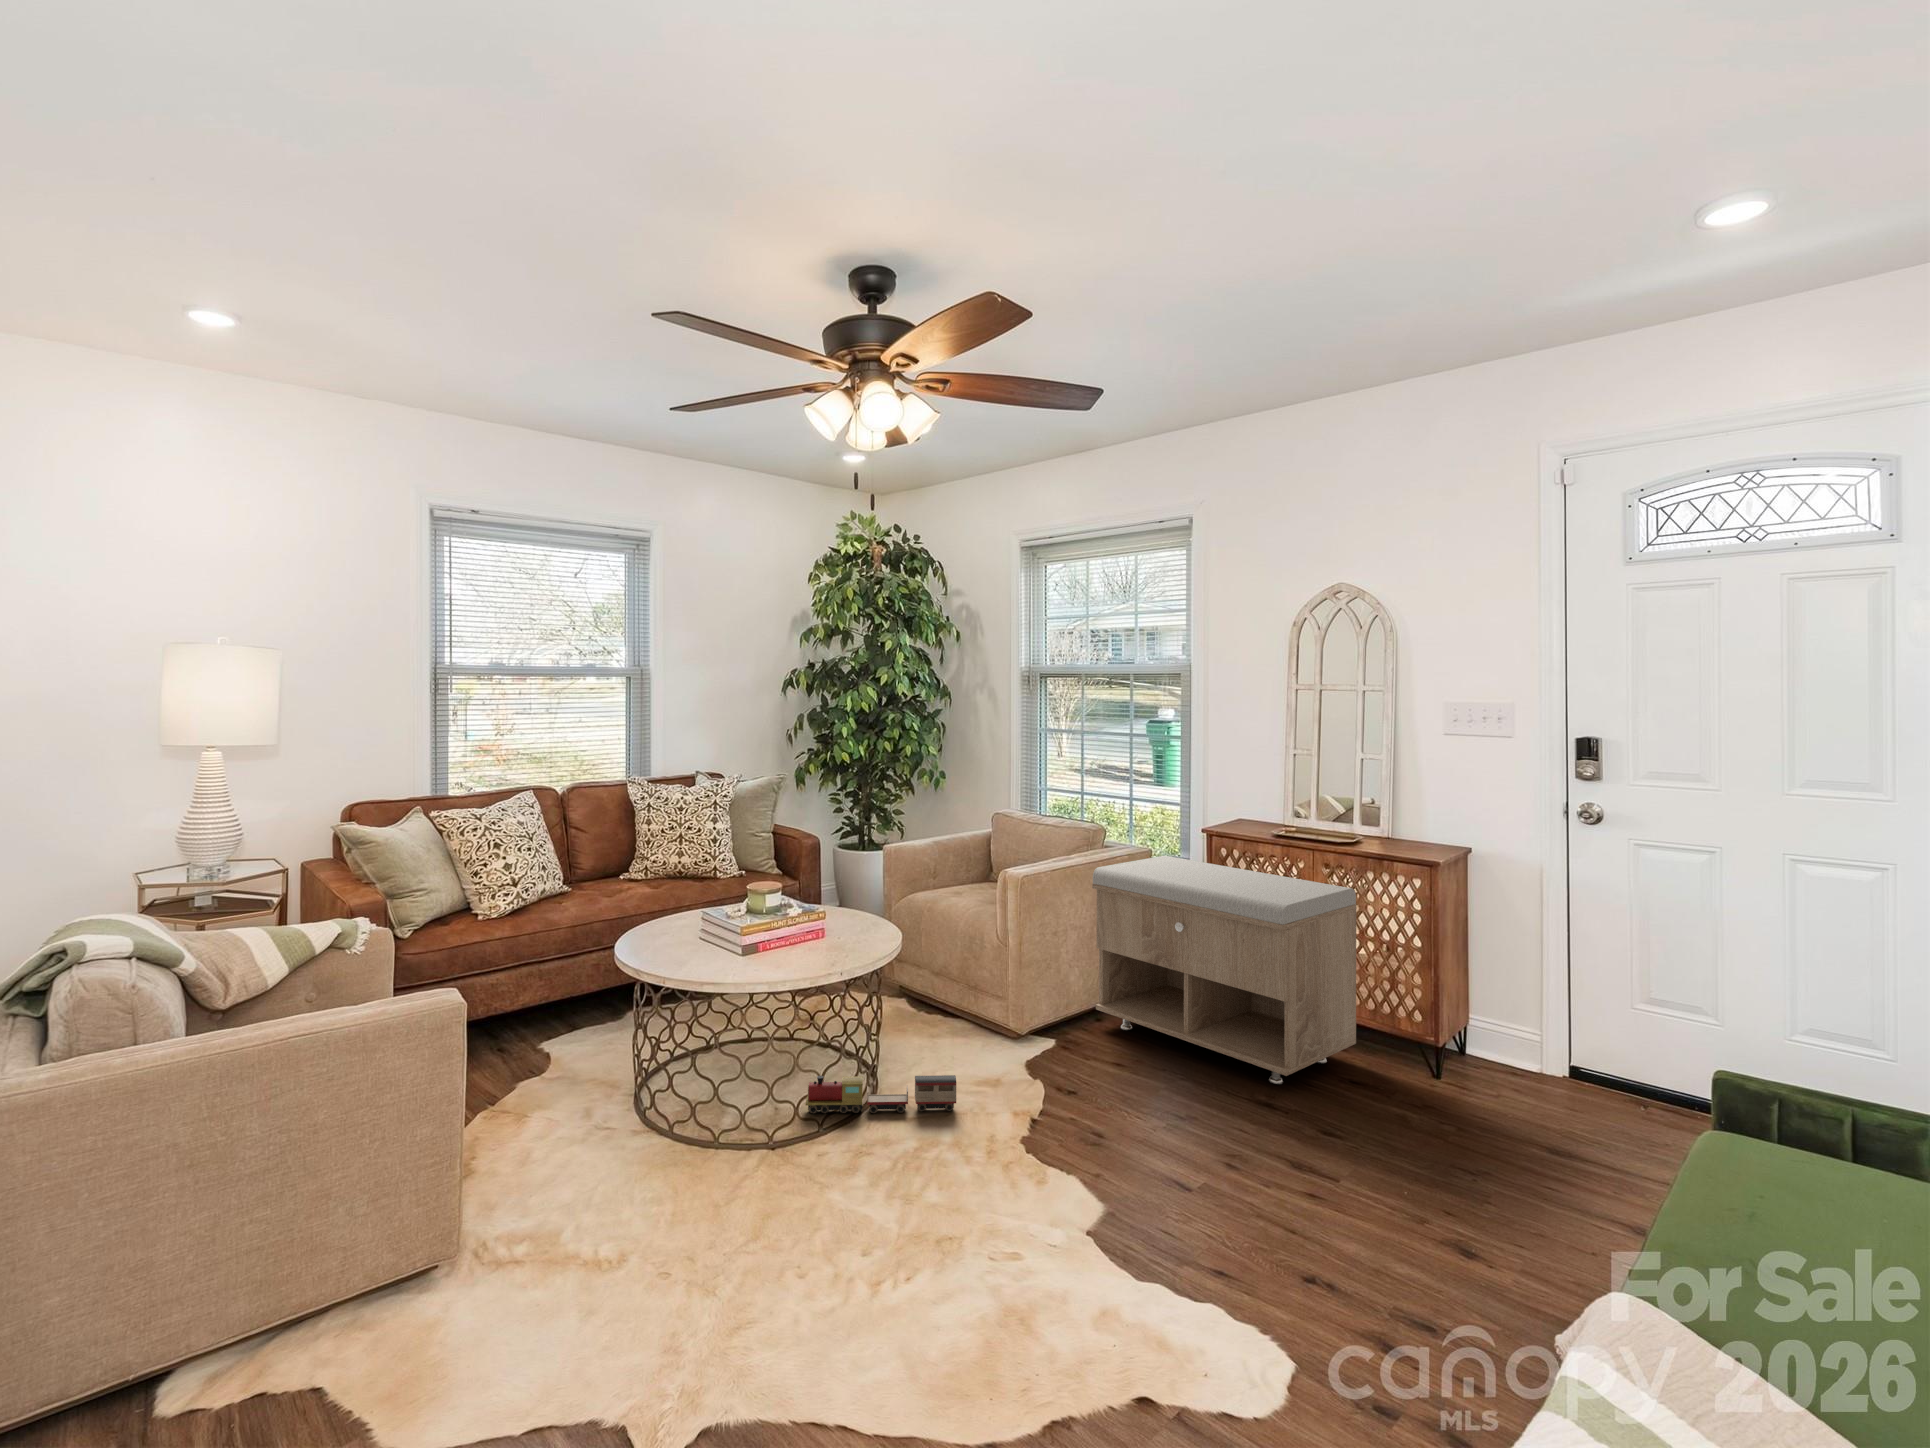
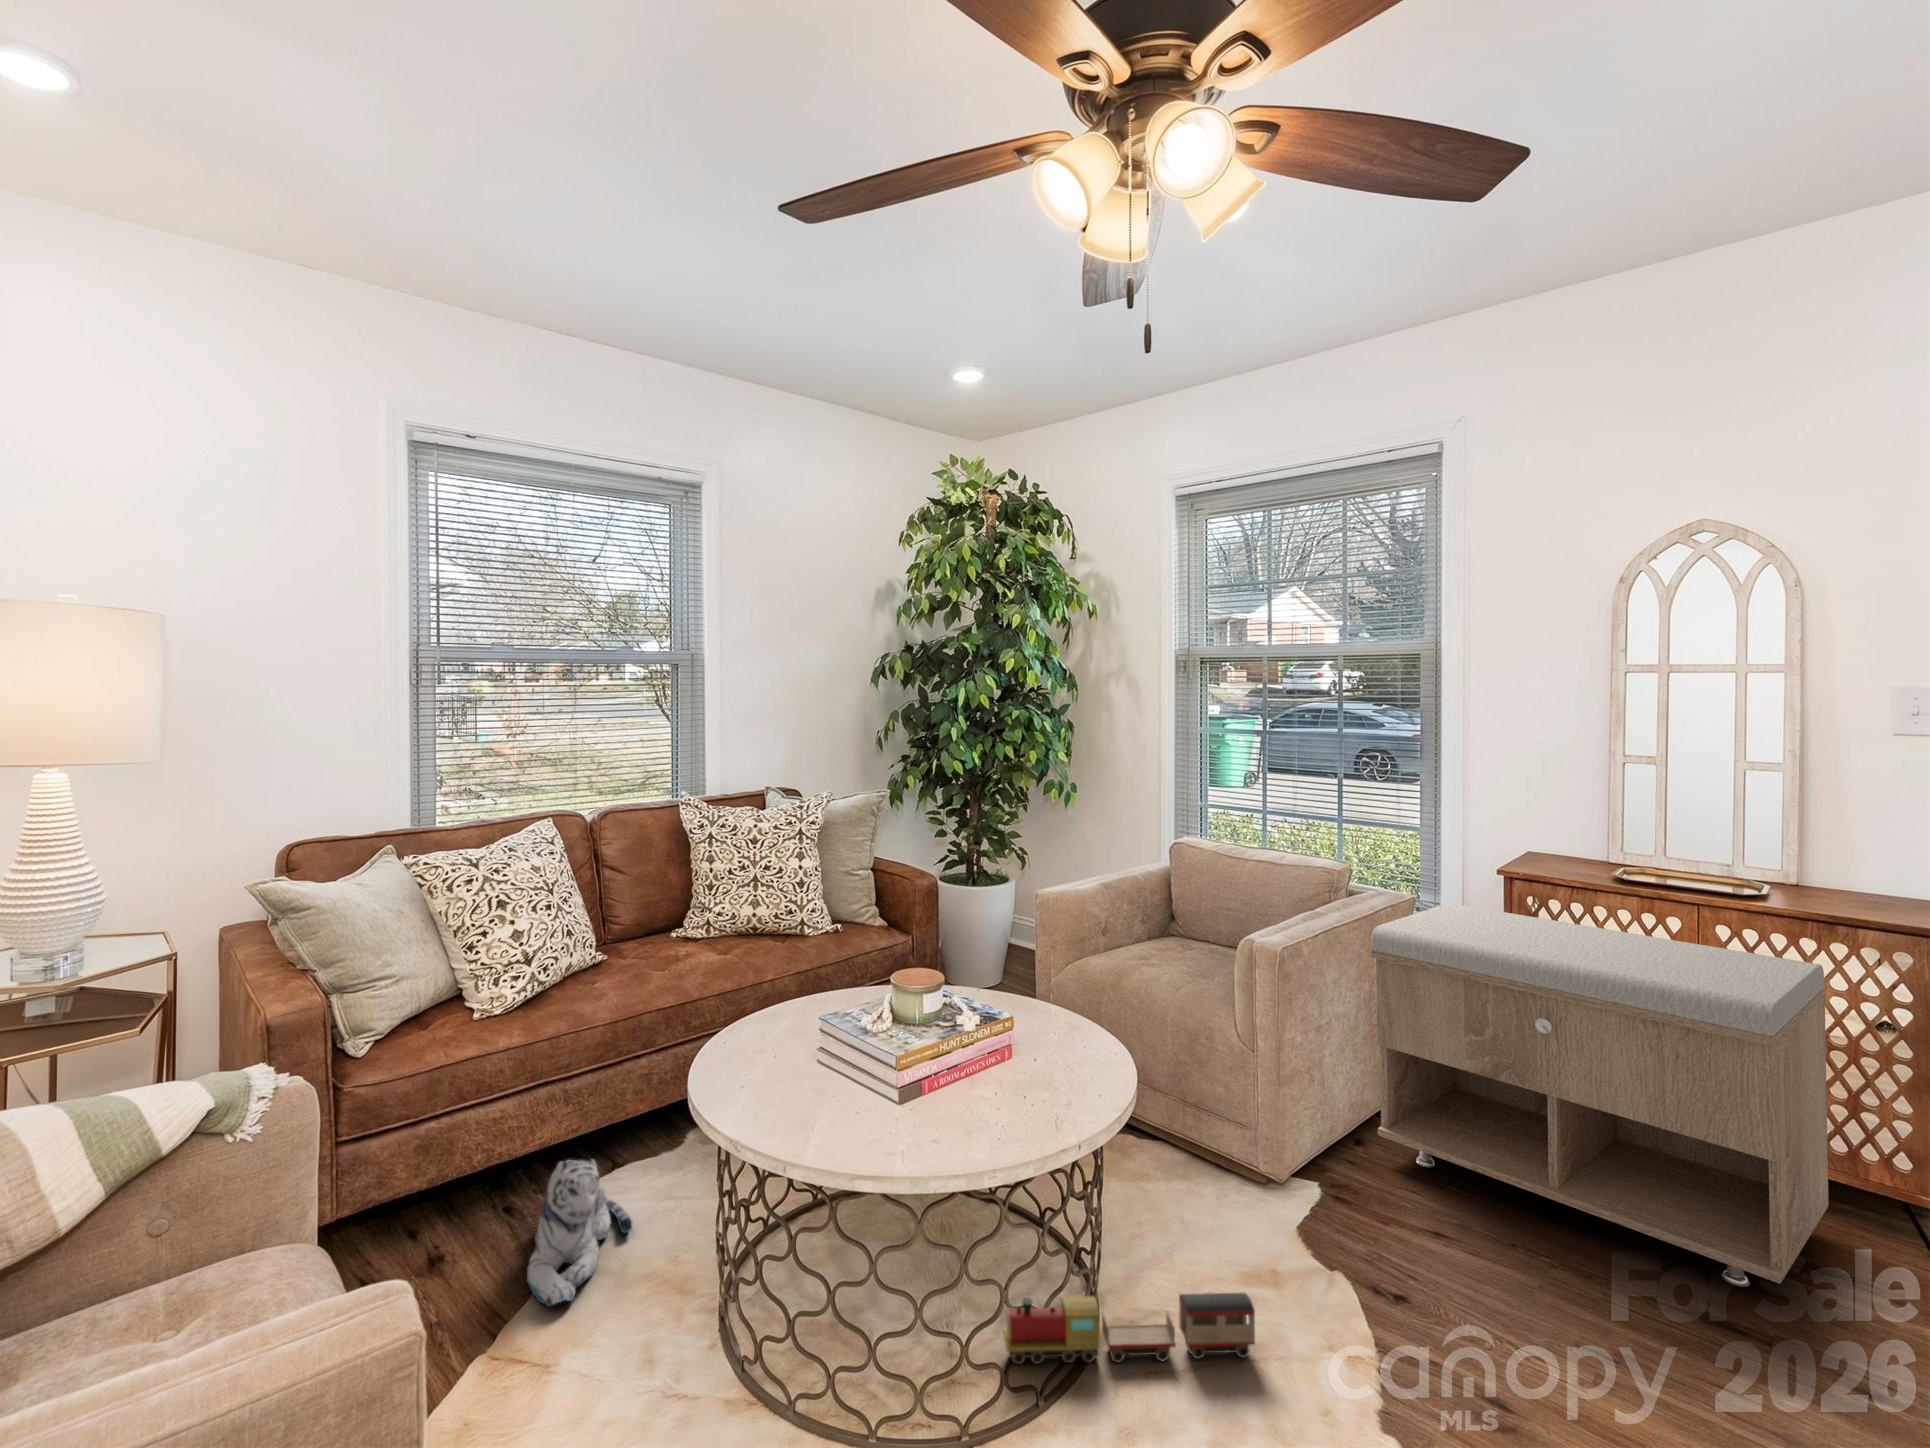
plush toy: none [513,1006,583,1090] -> present [526,1160,632,1307]

